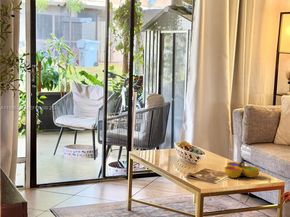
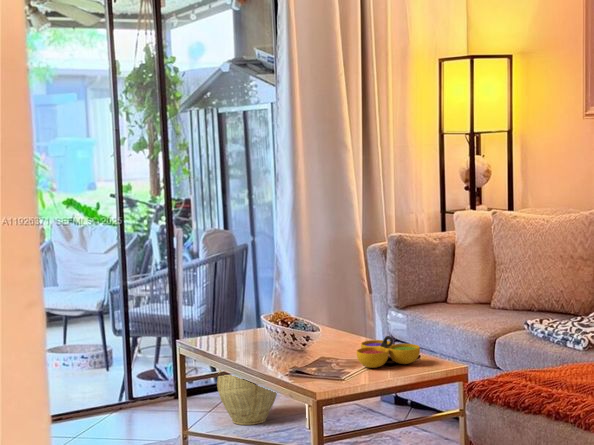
woven basket: none [149,156,180,197] -> present [217,370,277,425]

